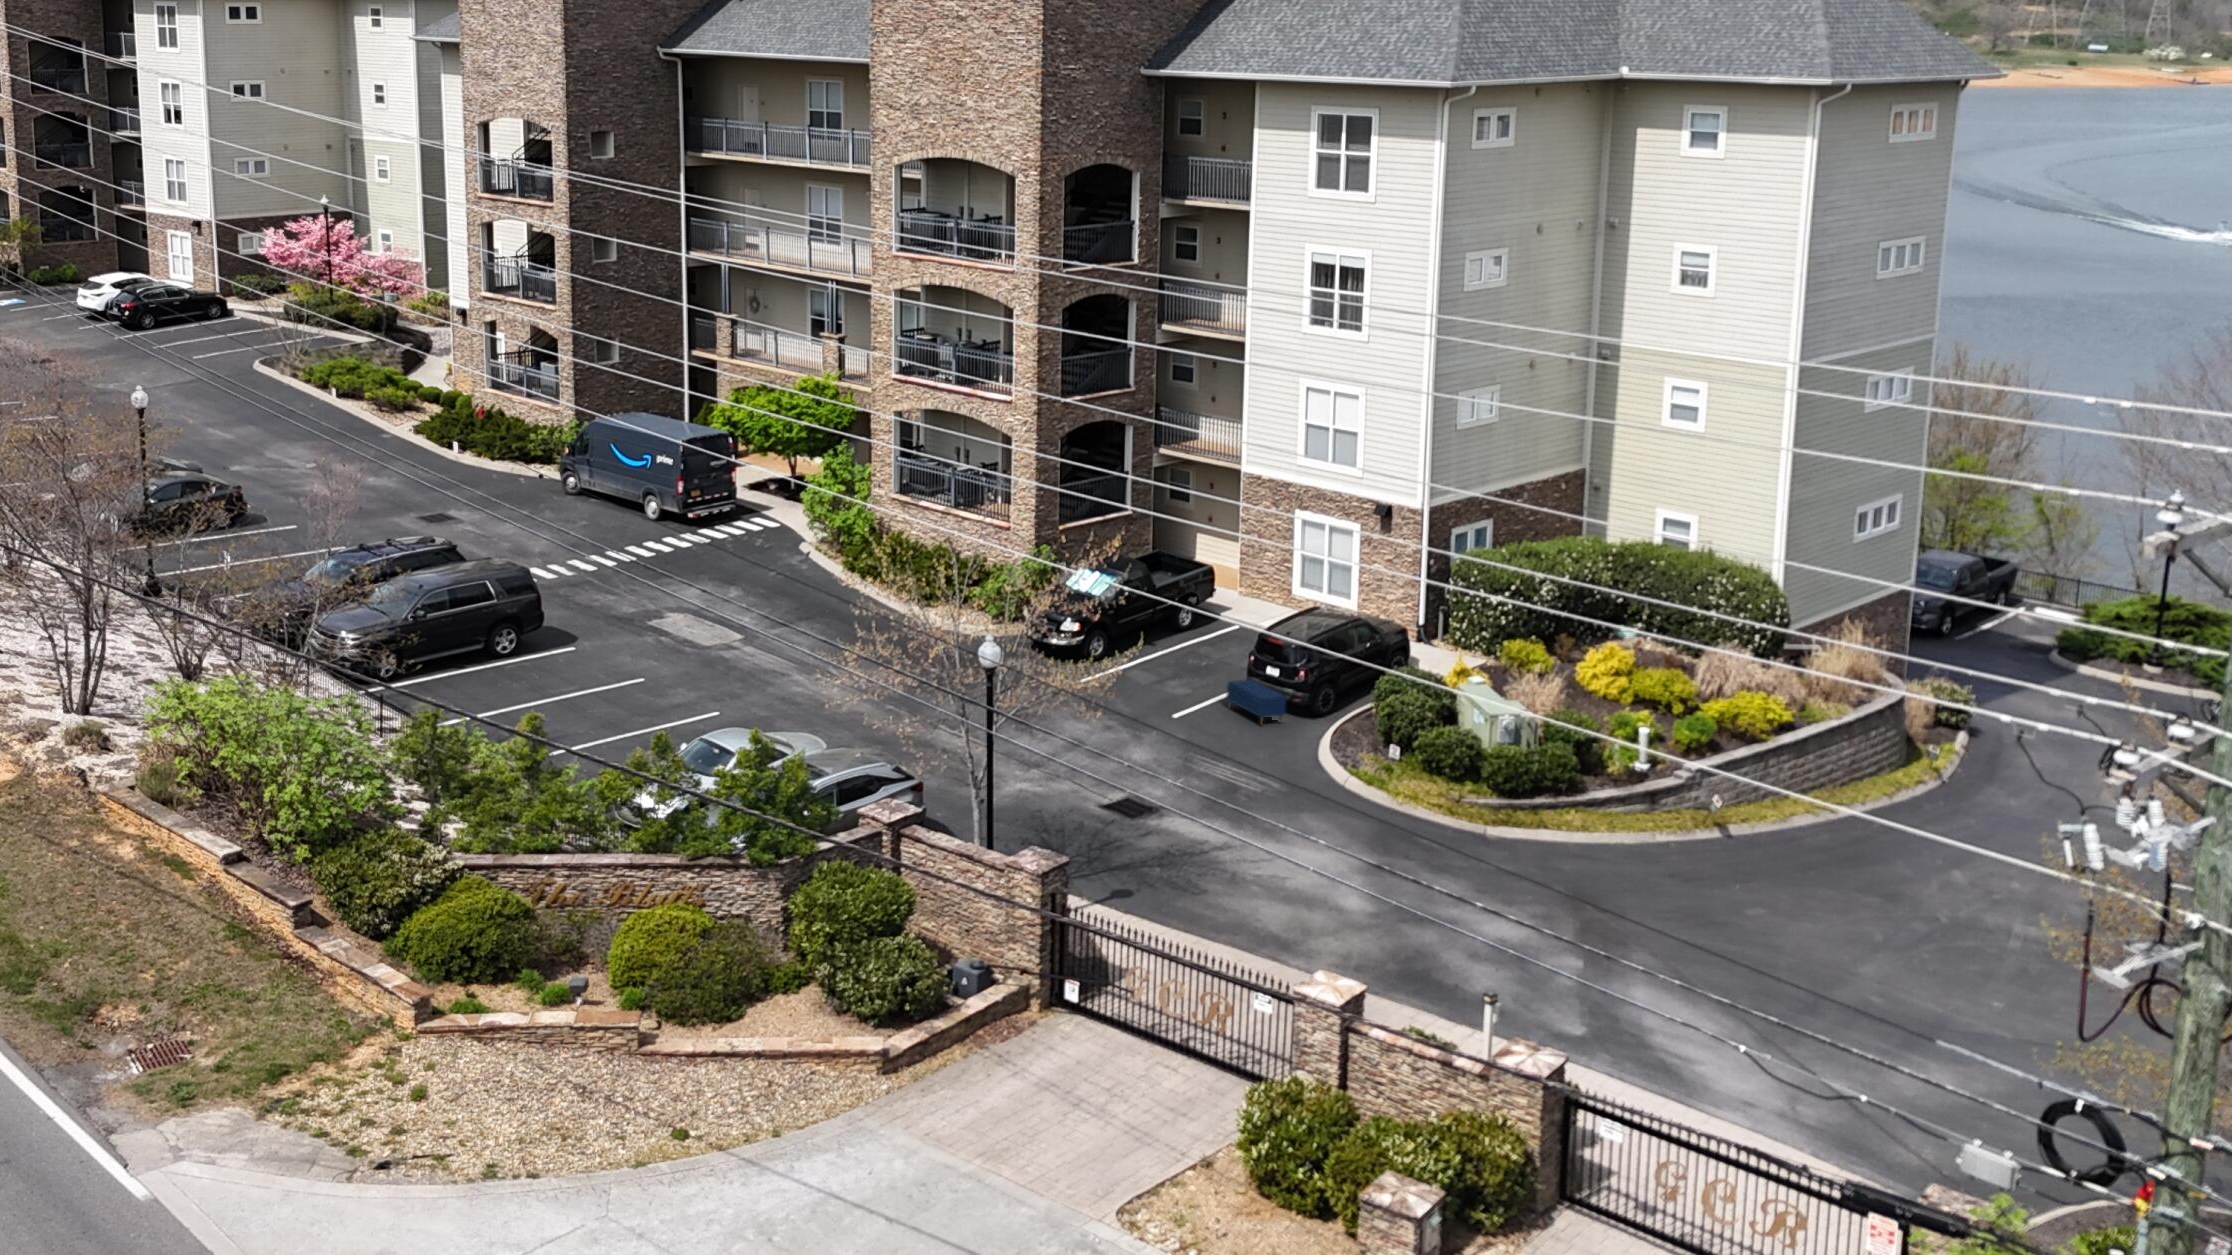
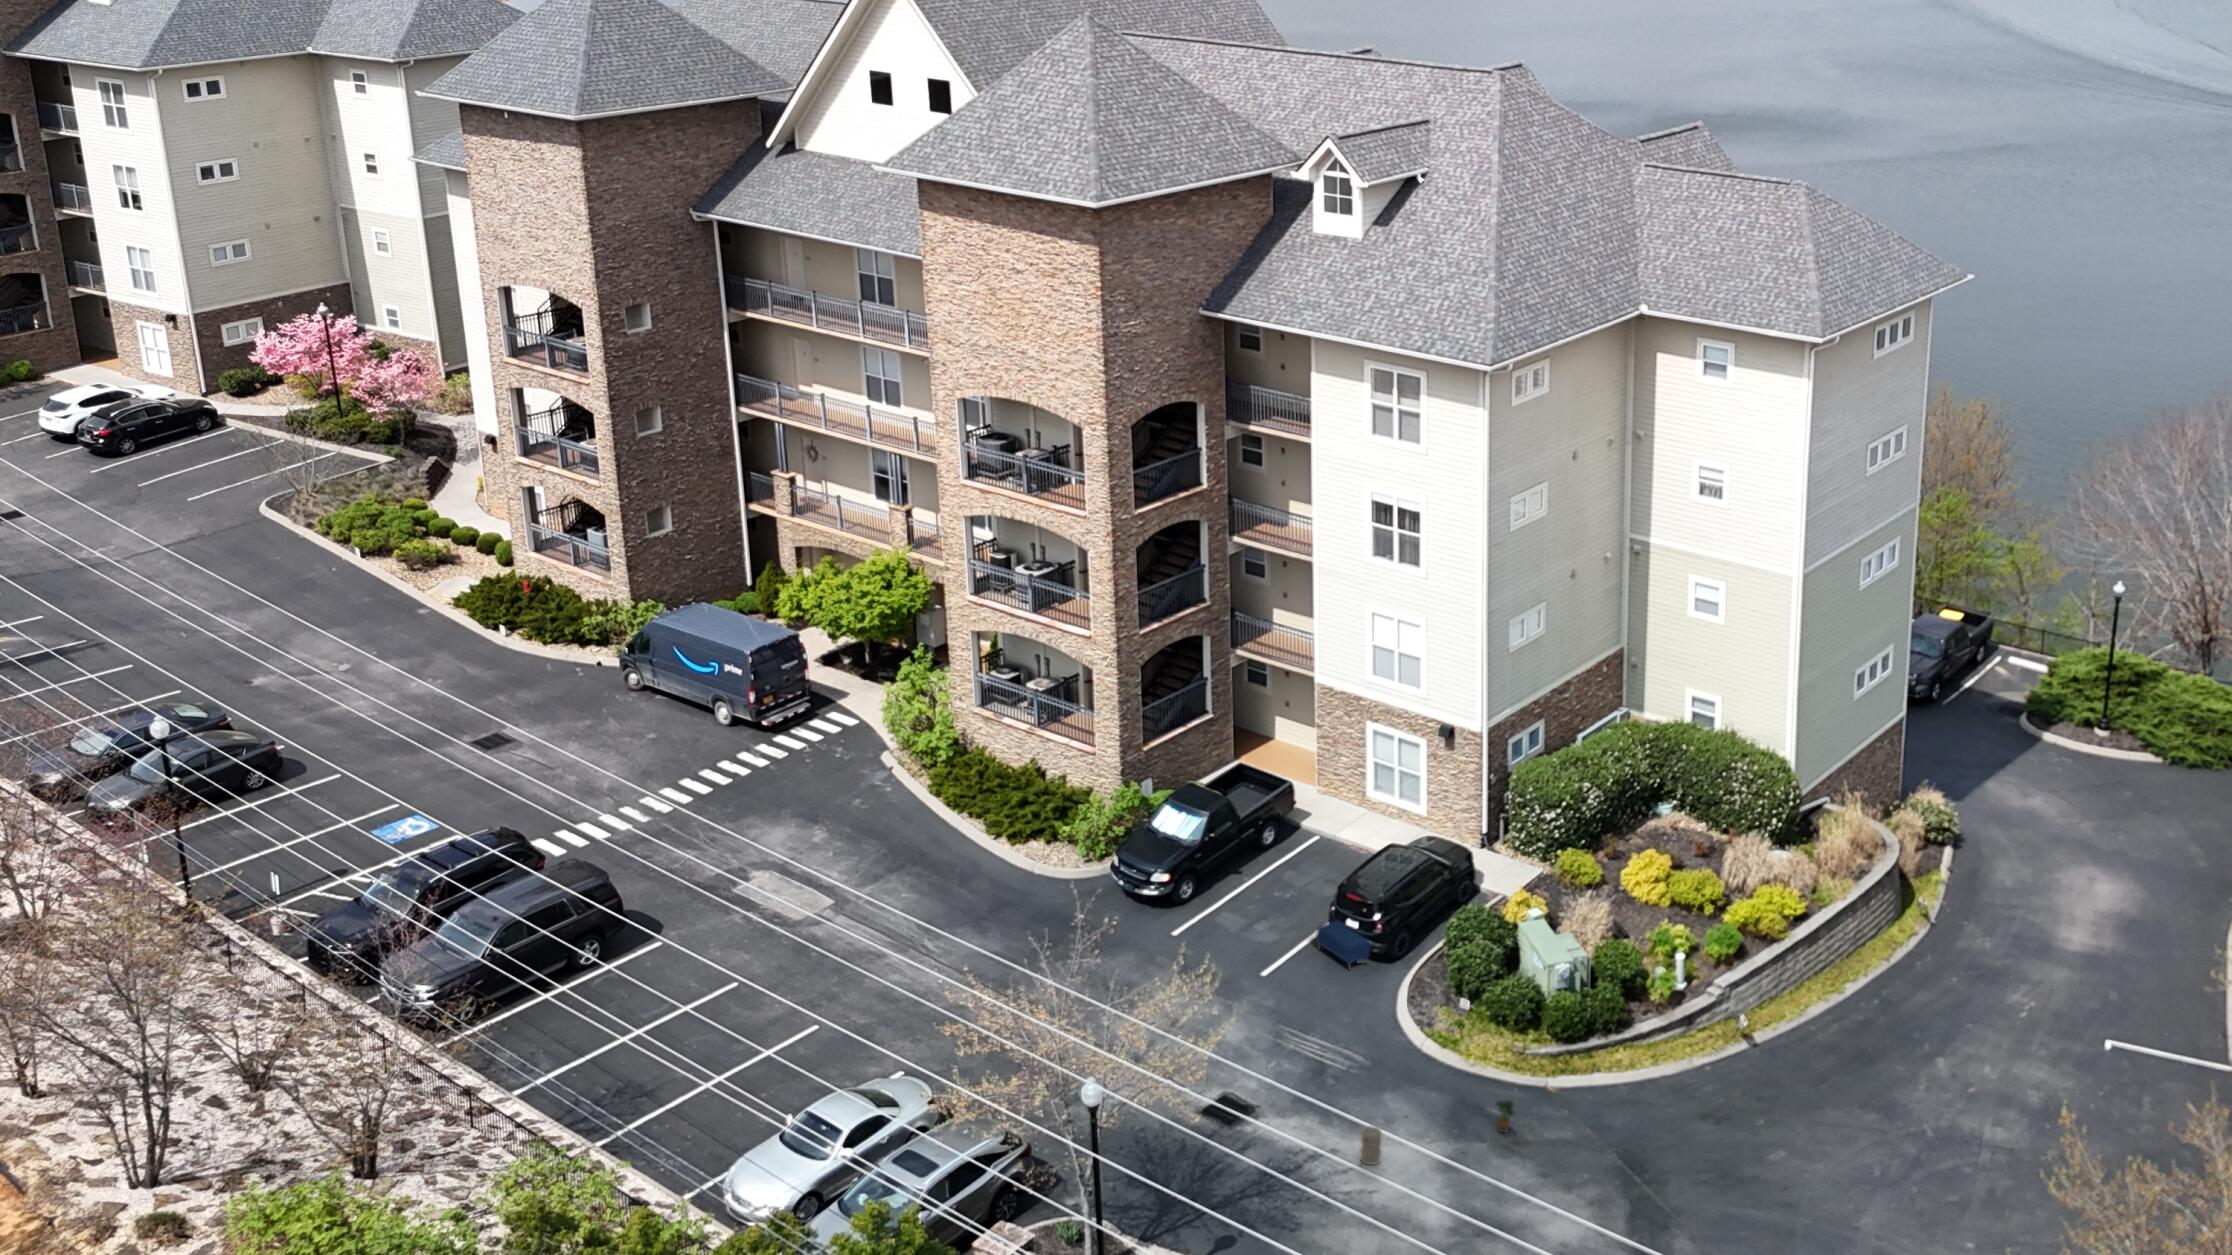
potted tree: none [1422,826,1447,865] -> present [1496,1101,1514,1132]
trash can: none [1259,830,1285,874] -> present [1360,1127,1381,1165]

